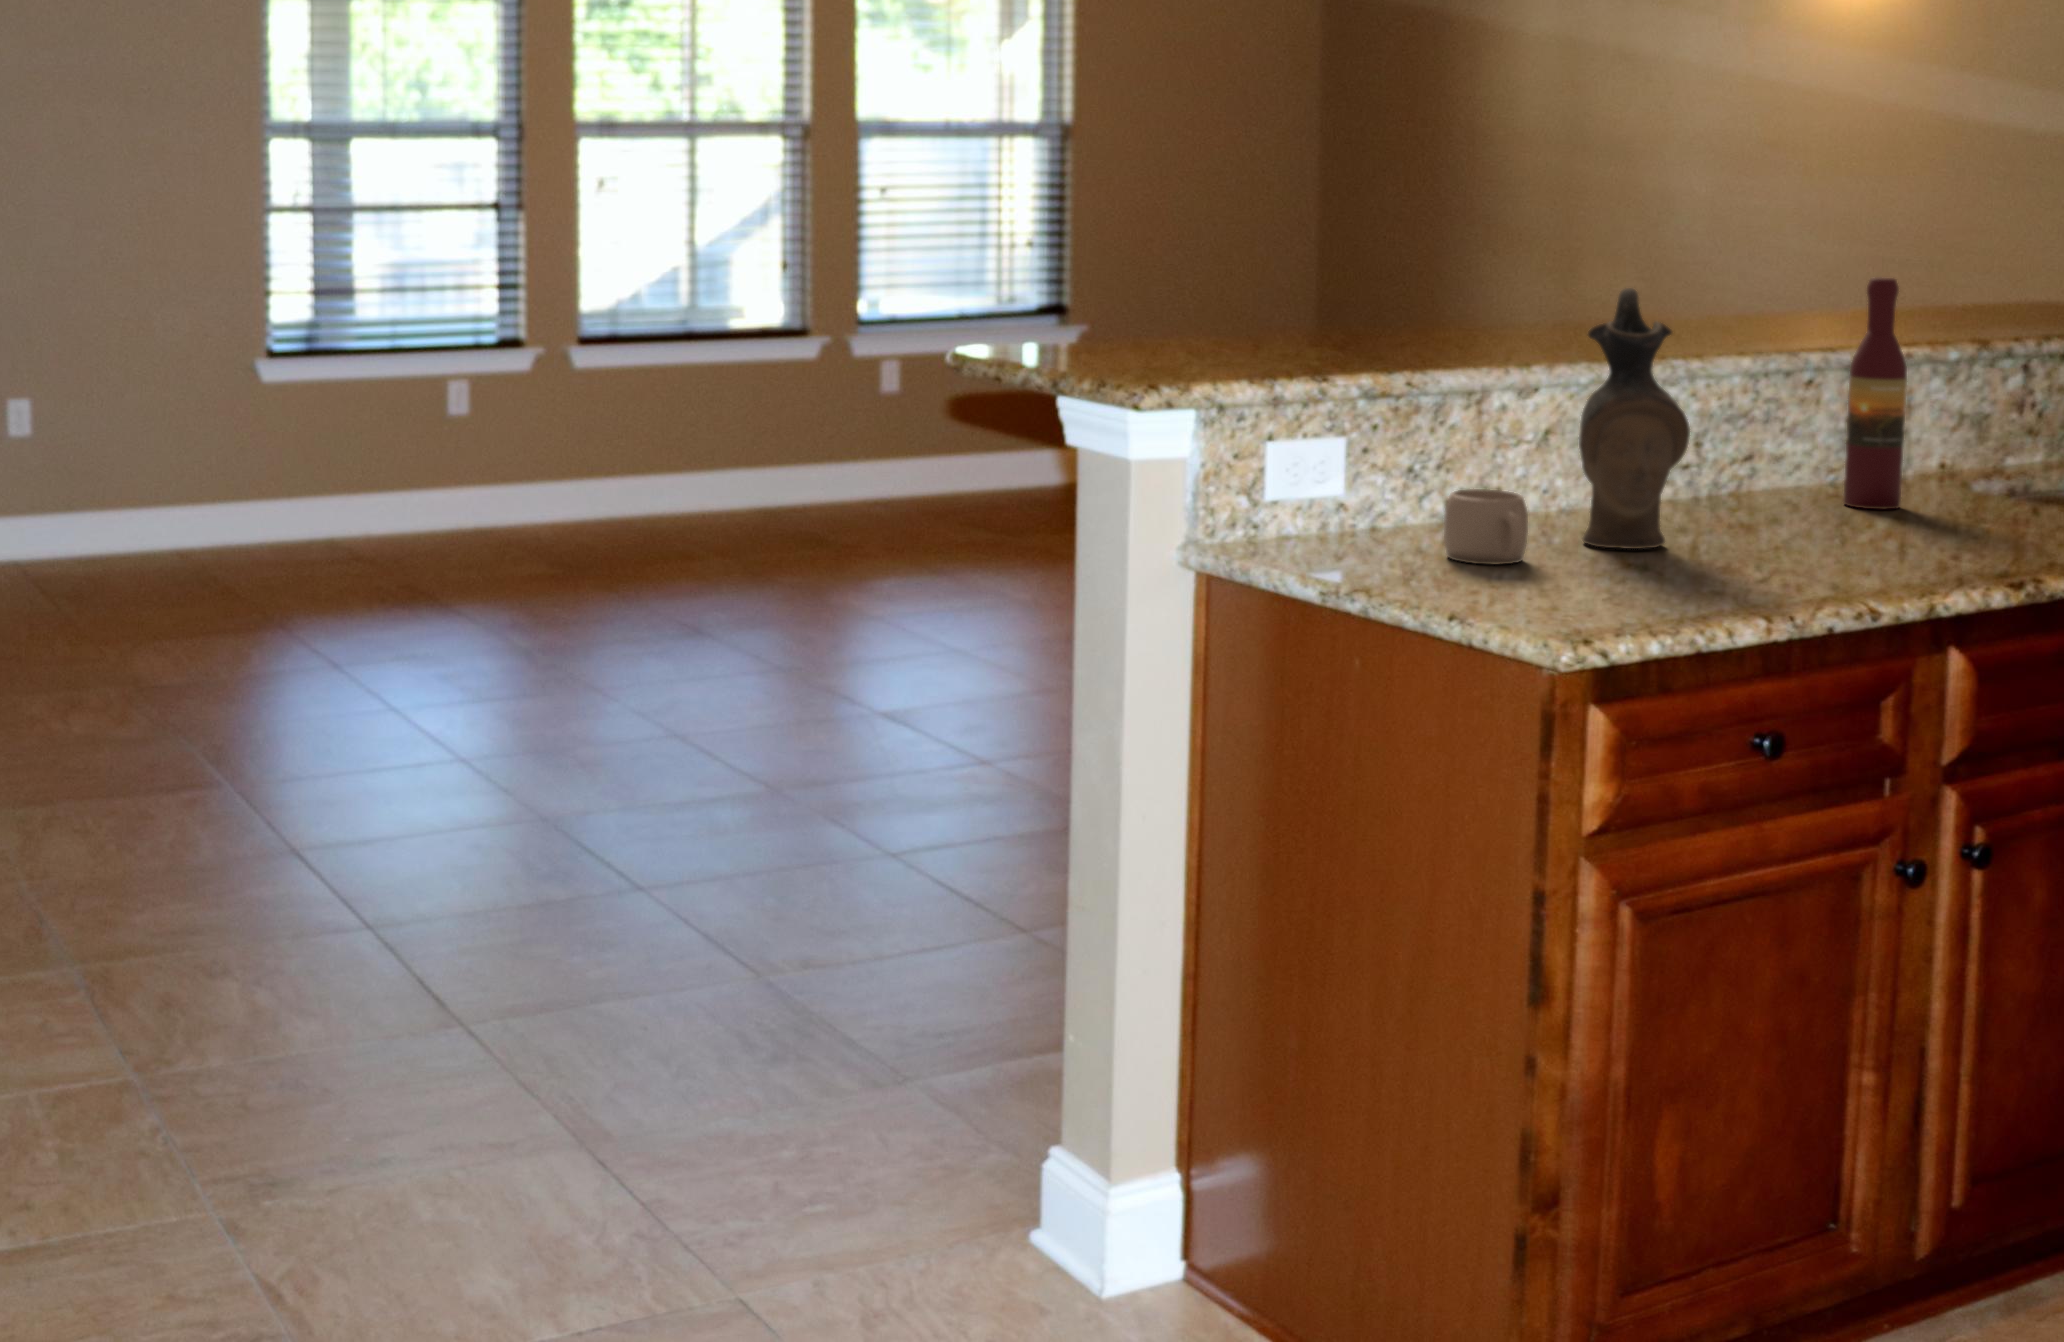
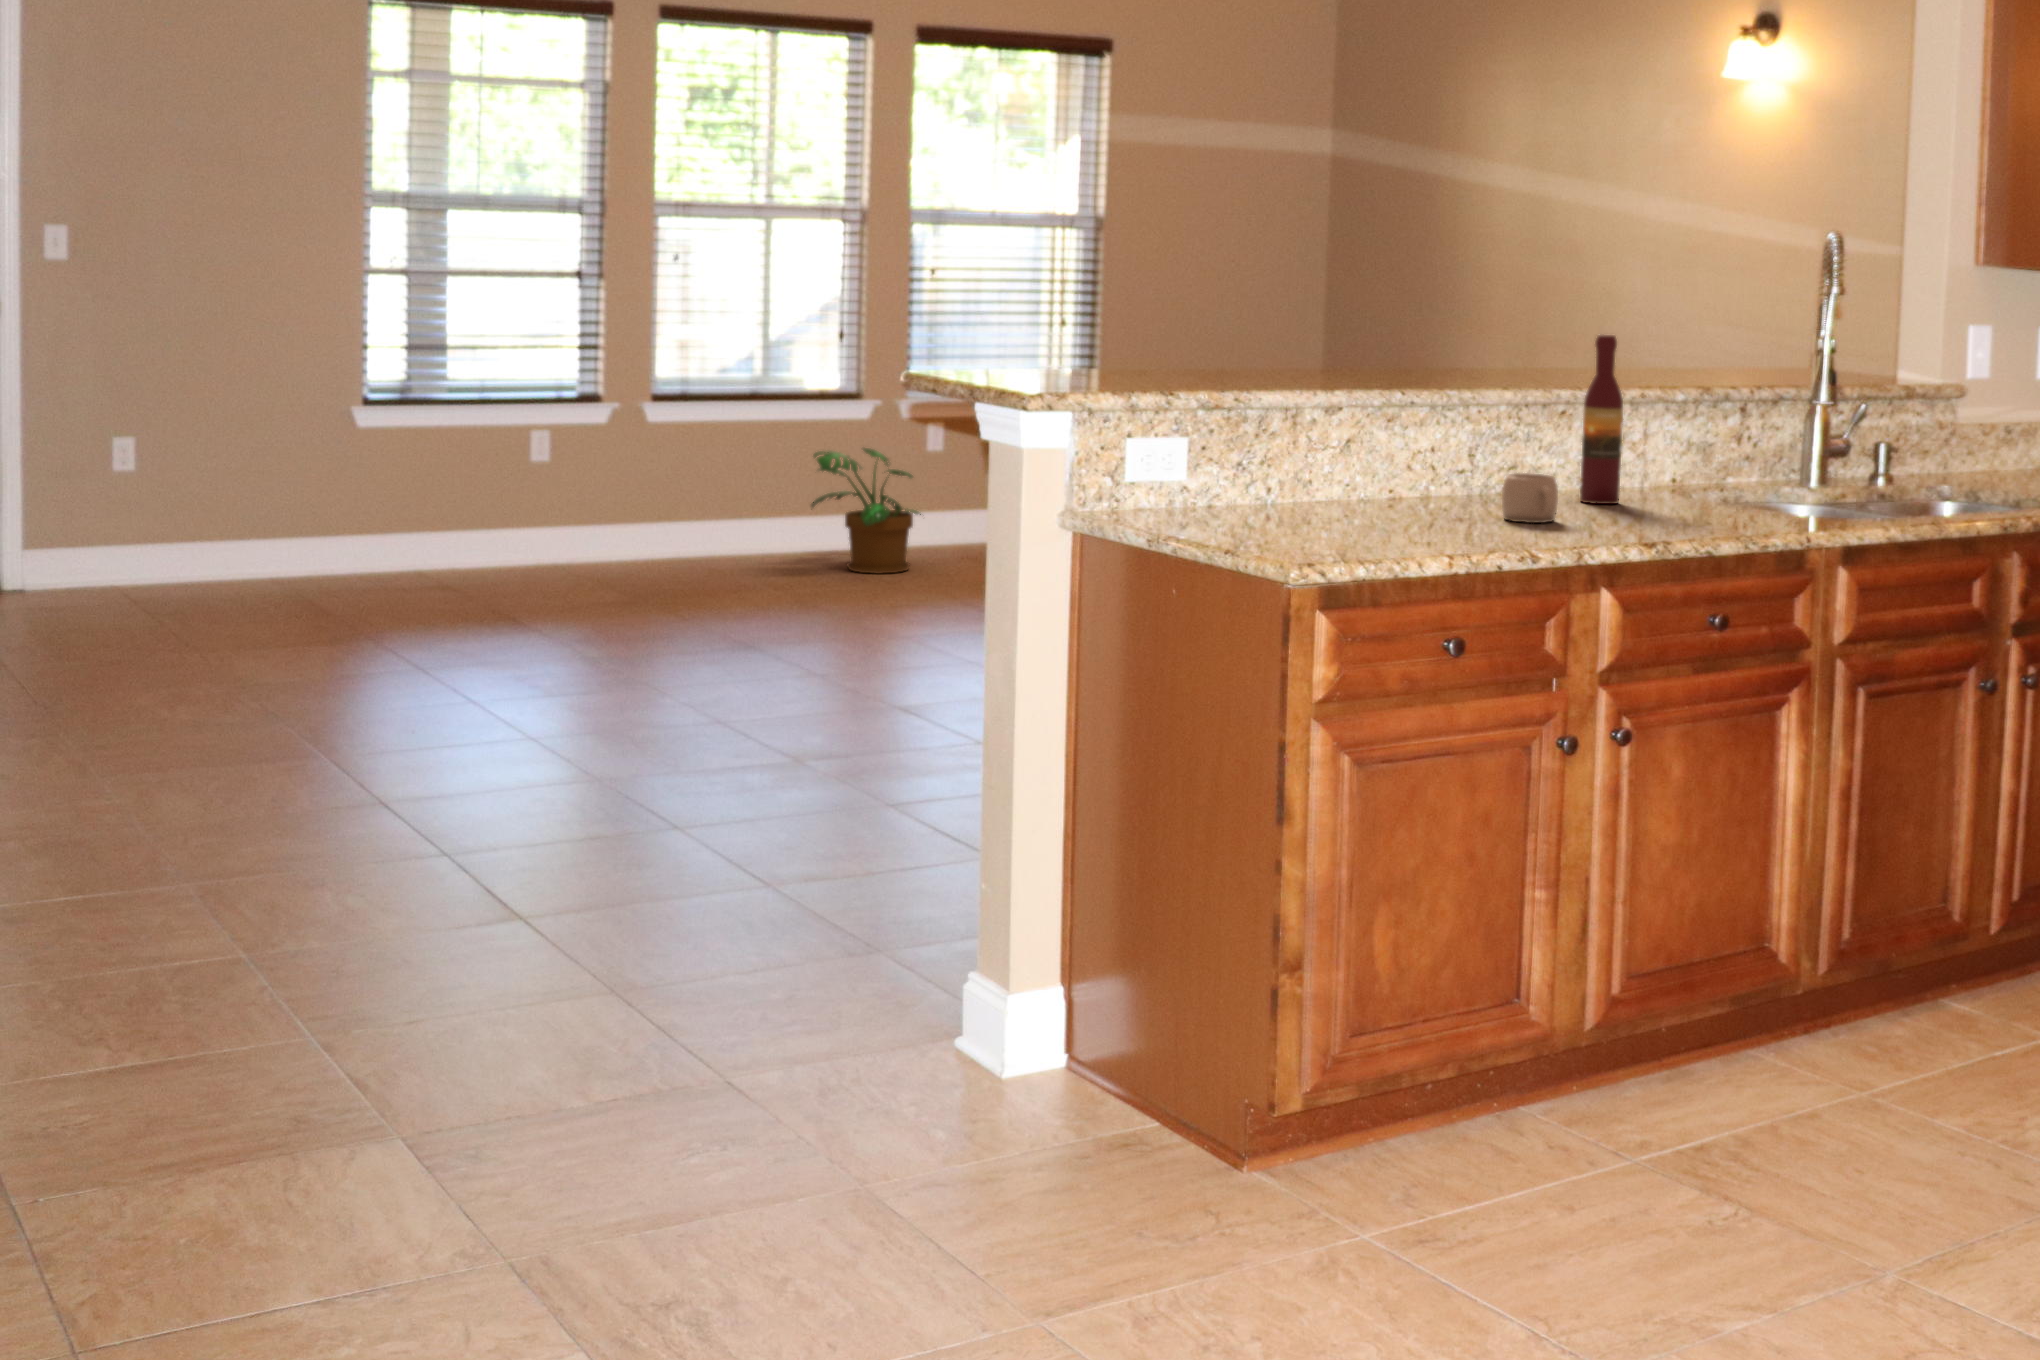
ceramic pitcher: present [1579,288,1690,549] -> none [1357,334,1433,521]
potted plant: none [739,387,862,528] -> present [811,448,921,574]
mug: present [1444,489,1528,565] -> present [1502,473,1558,523]

